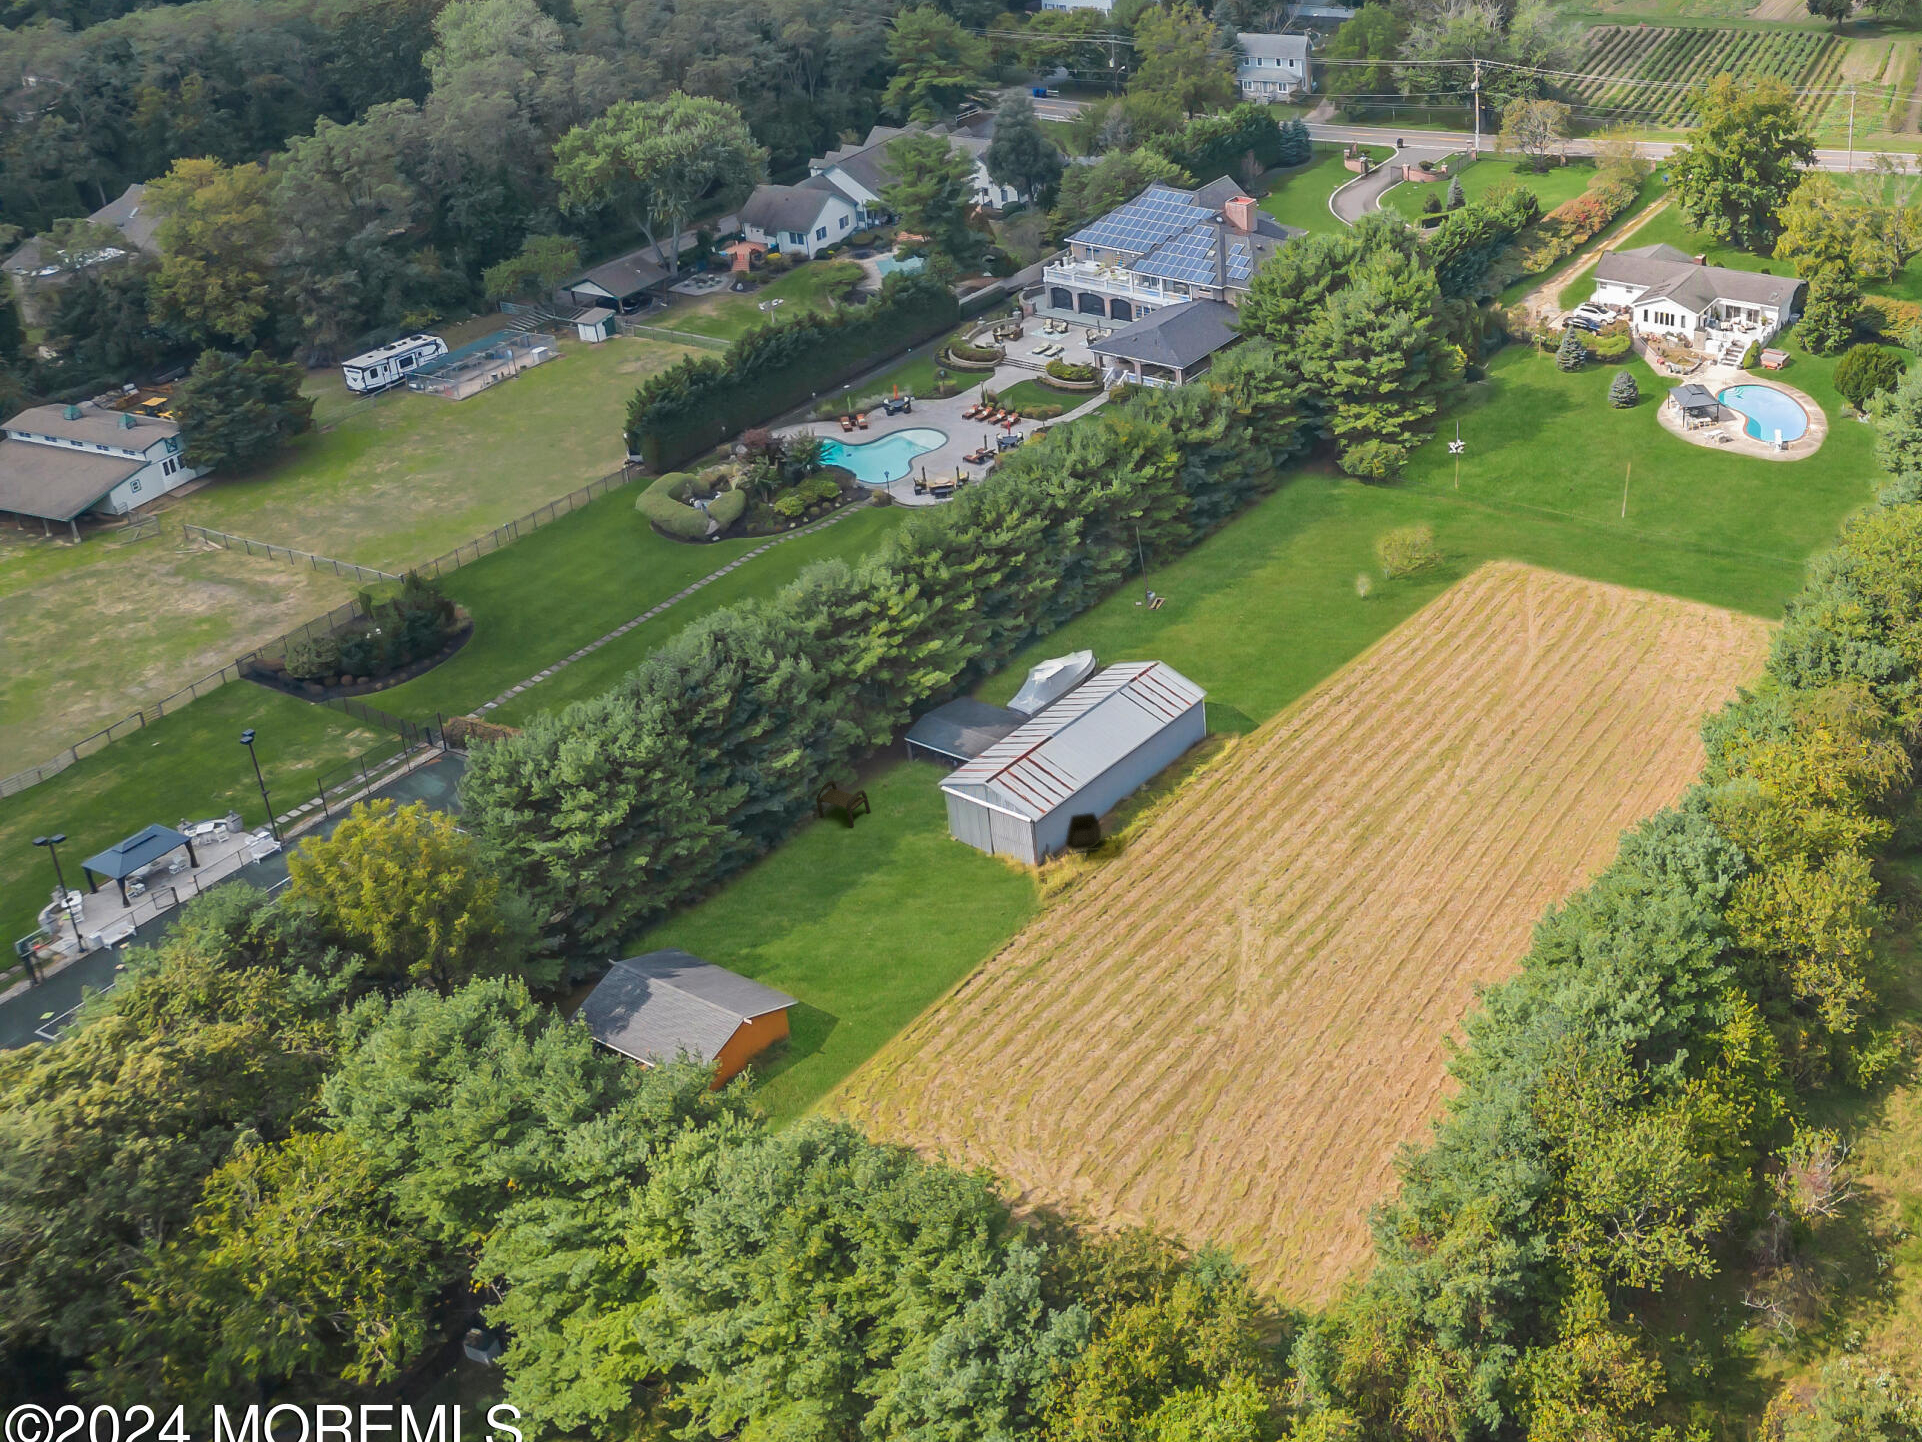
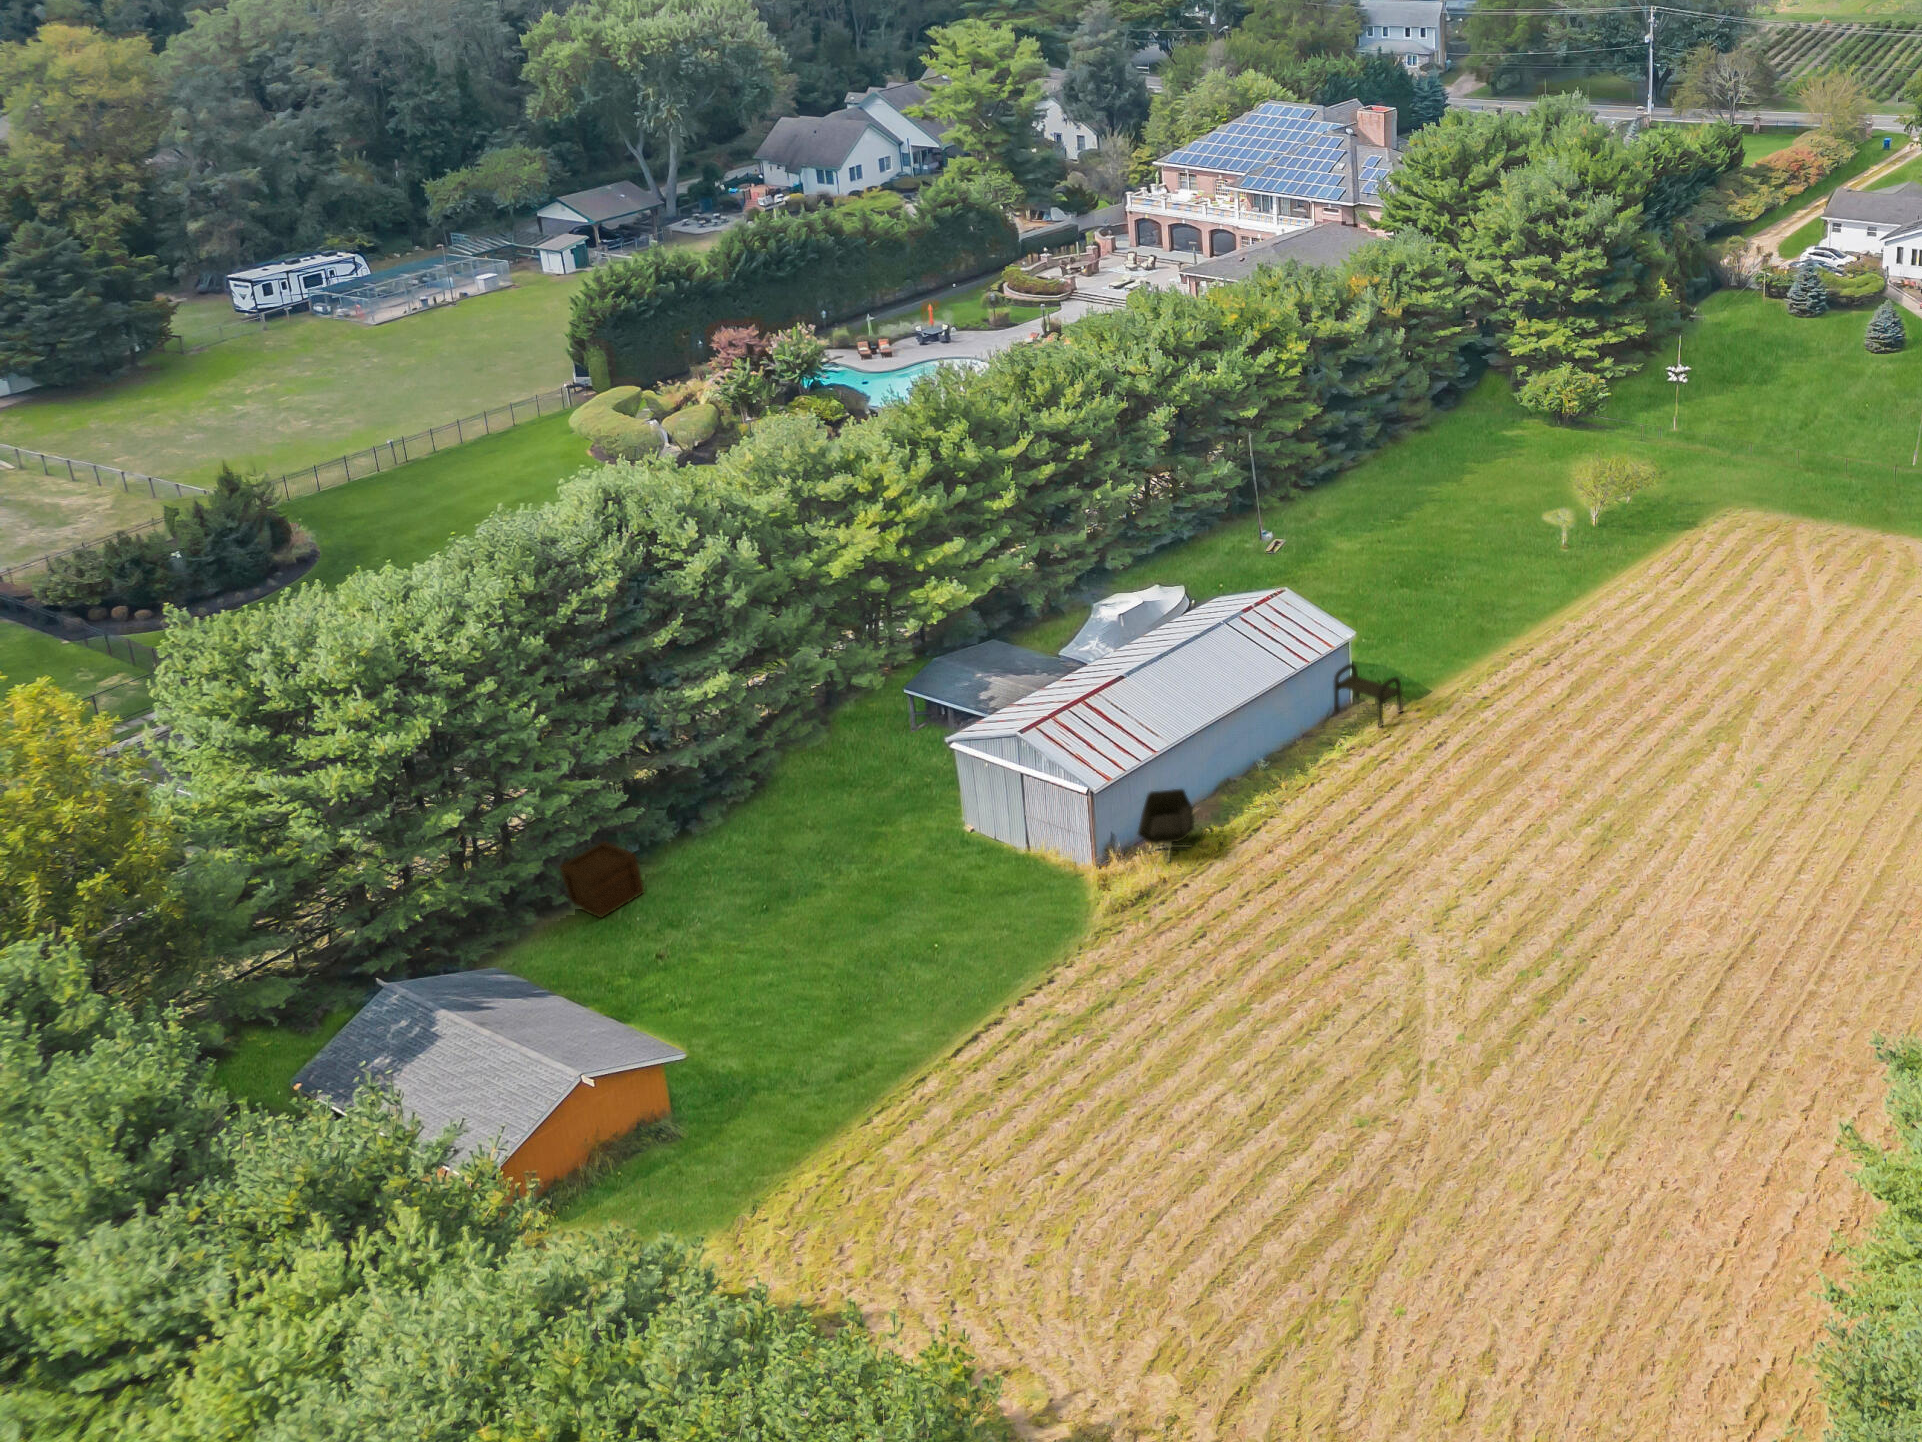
bench: present [816,781,871,827] -> present [1333,663,1403,727]
wooden crate: none [699,860,752,911] -> present [560,841,644,918]

